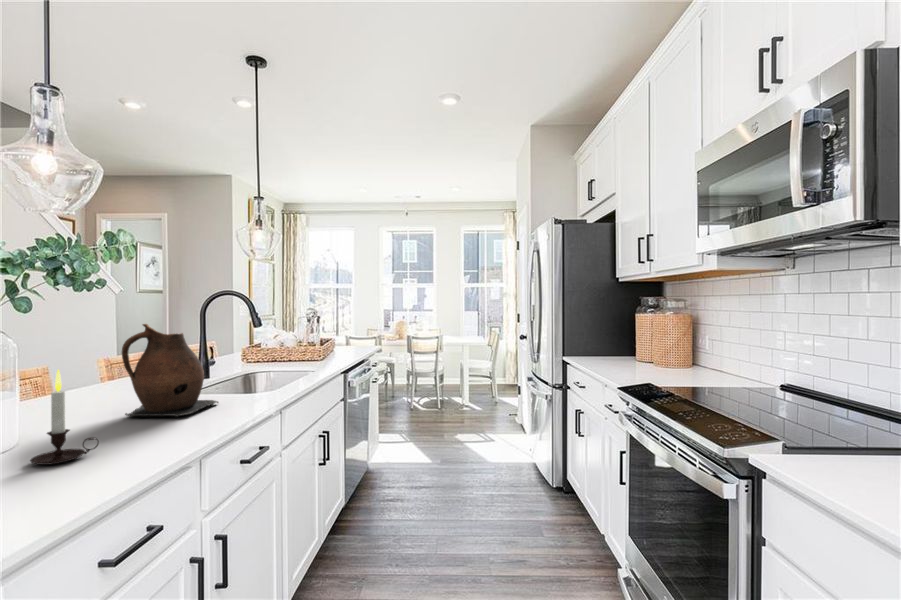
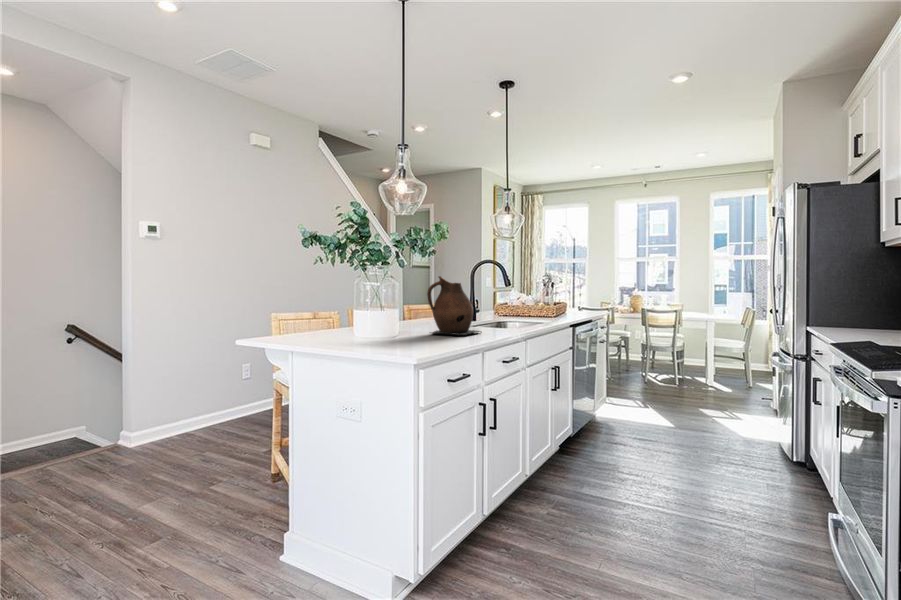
candle: present [30,370,99,465] -> none [395,294,424,345]

